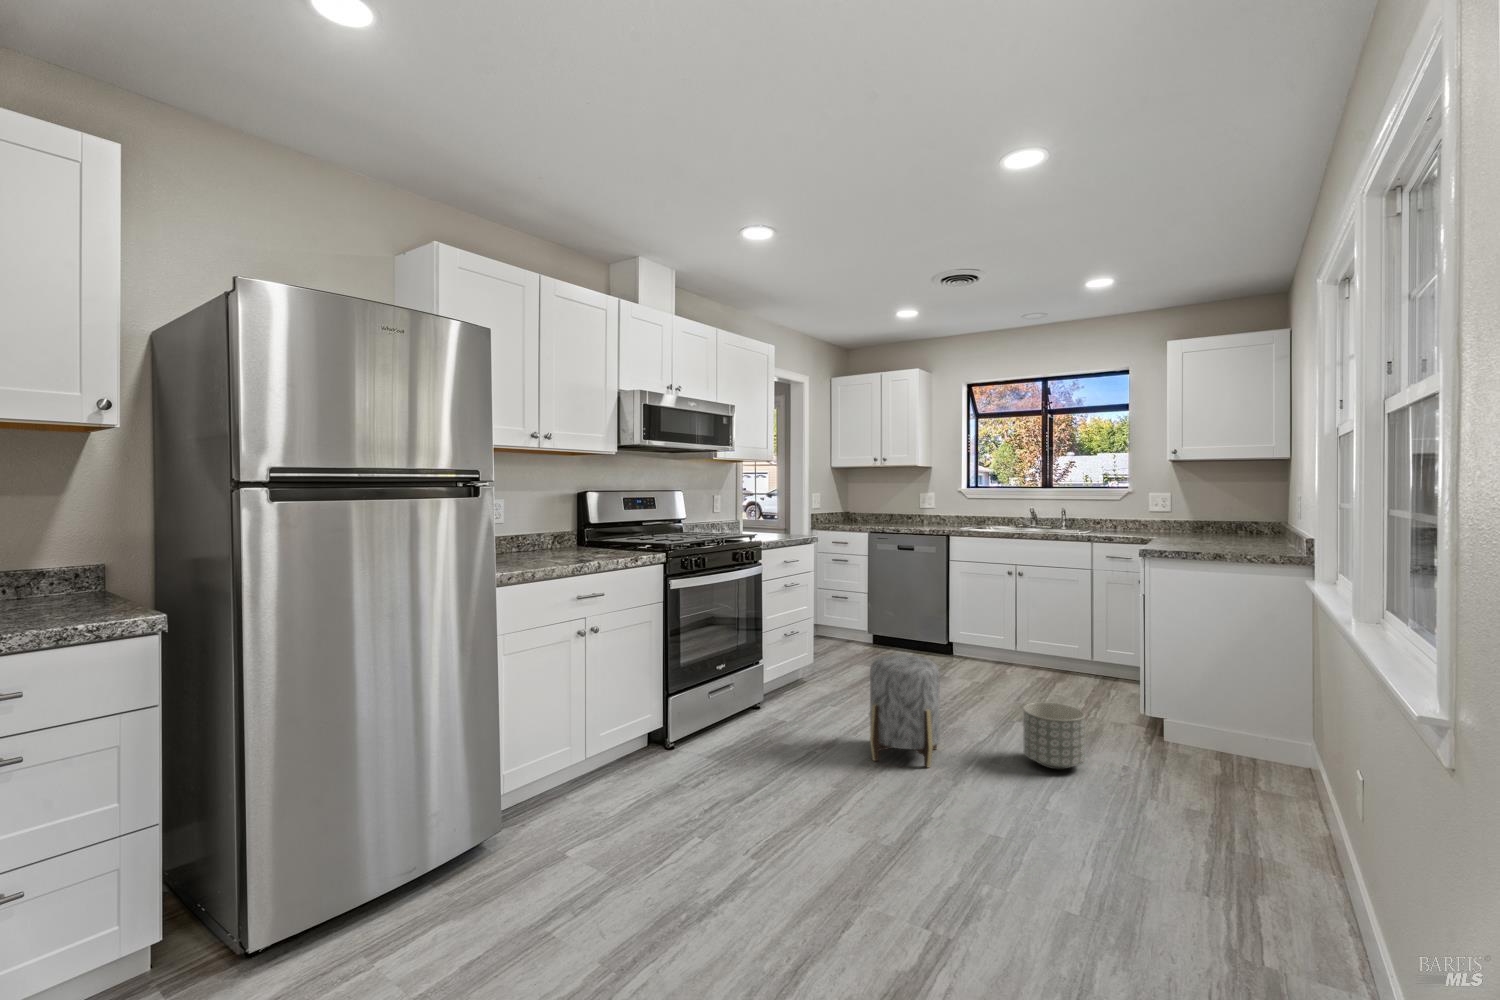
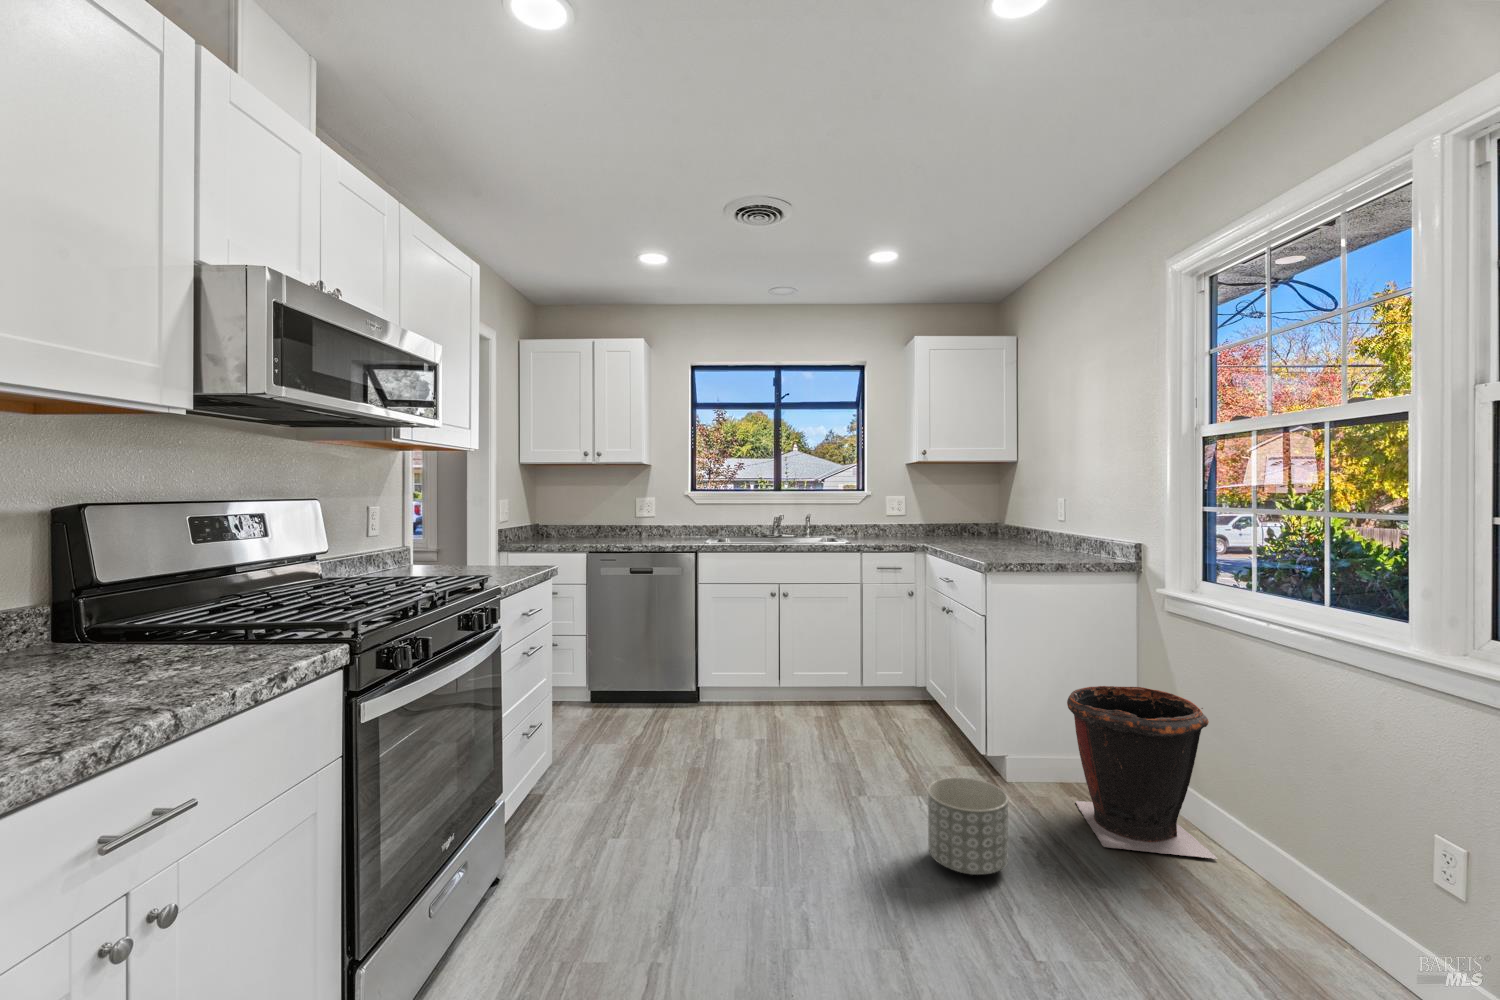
stool: present [870,654,940,767] -> none [735,750,850,947]
trash can: none [1177,655,1307,809] -> present [1067,686,1217,859]

